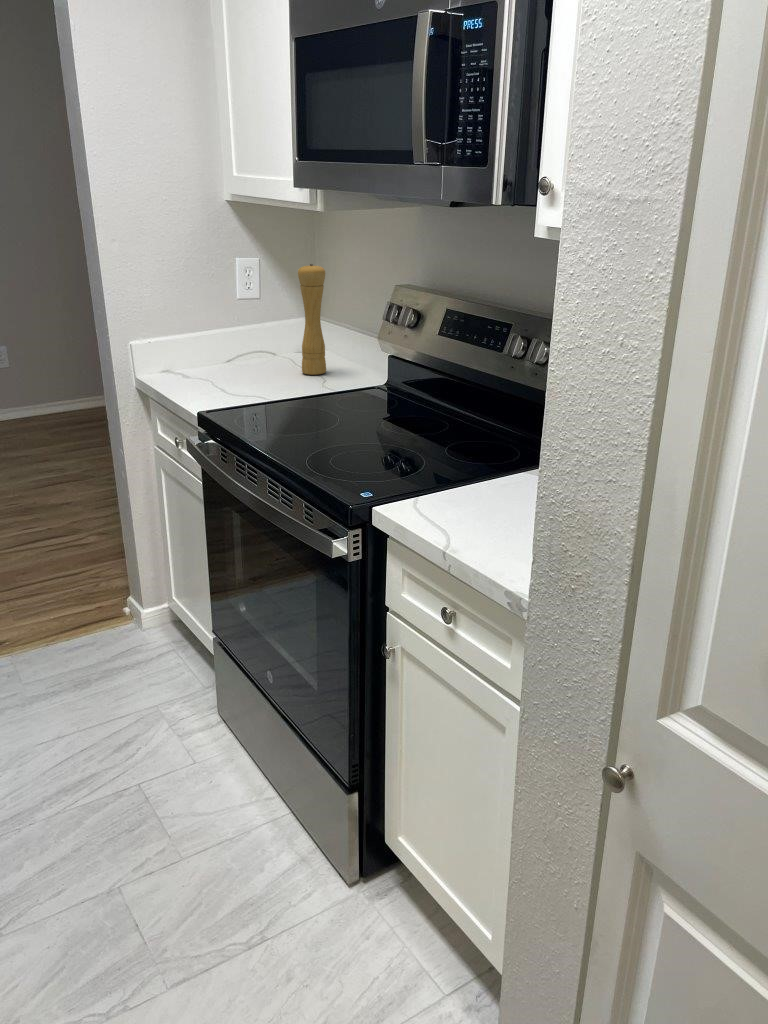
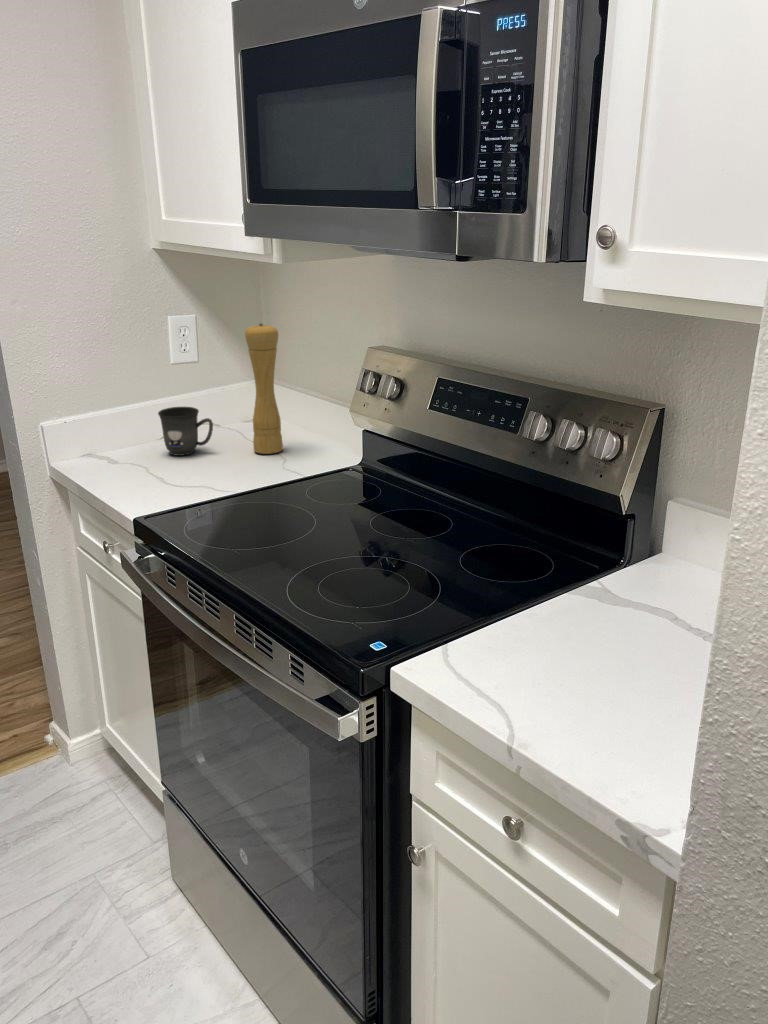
mug: none [225,333,269,373] -> present [158,407,213,456]

